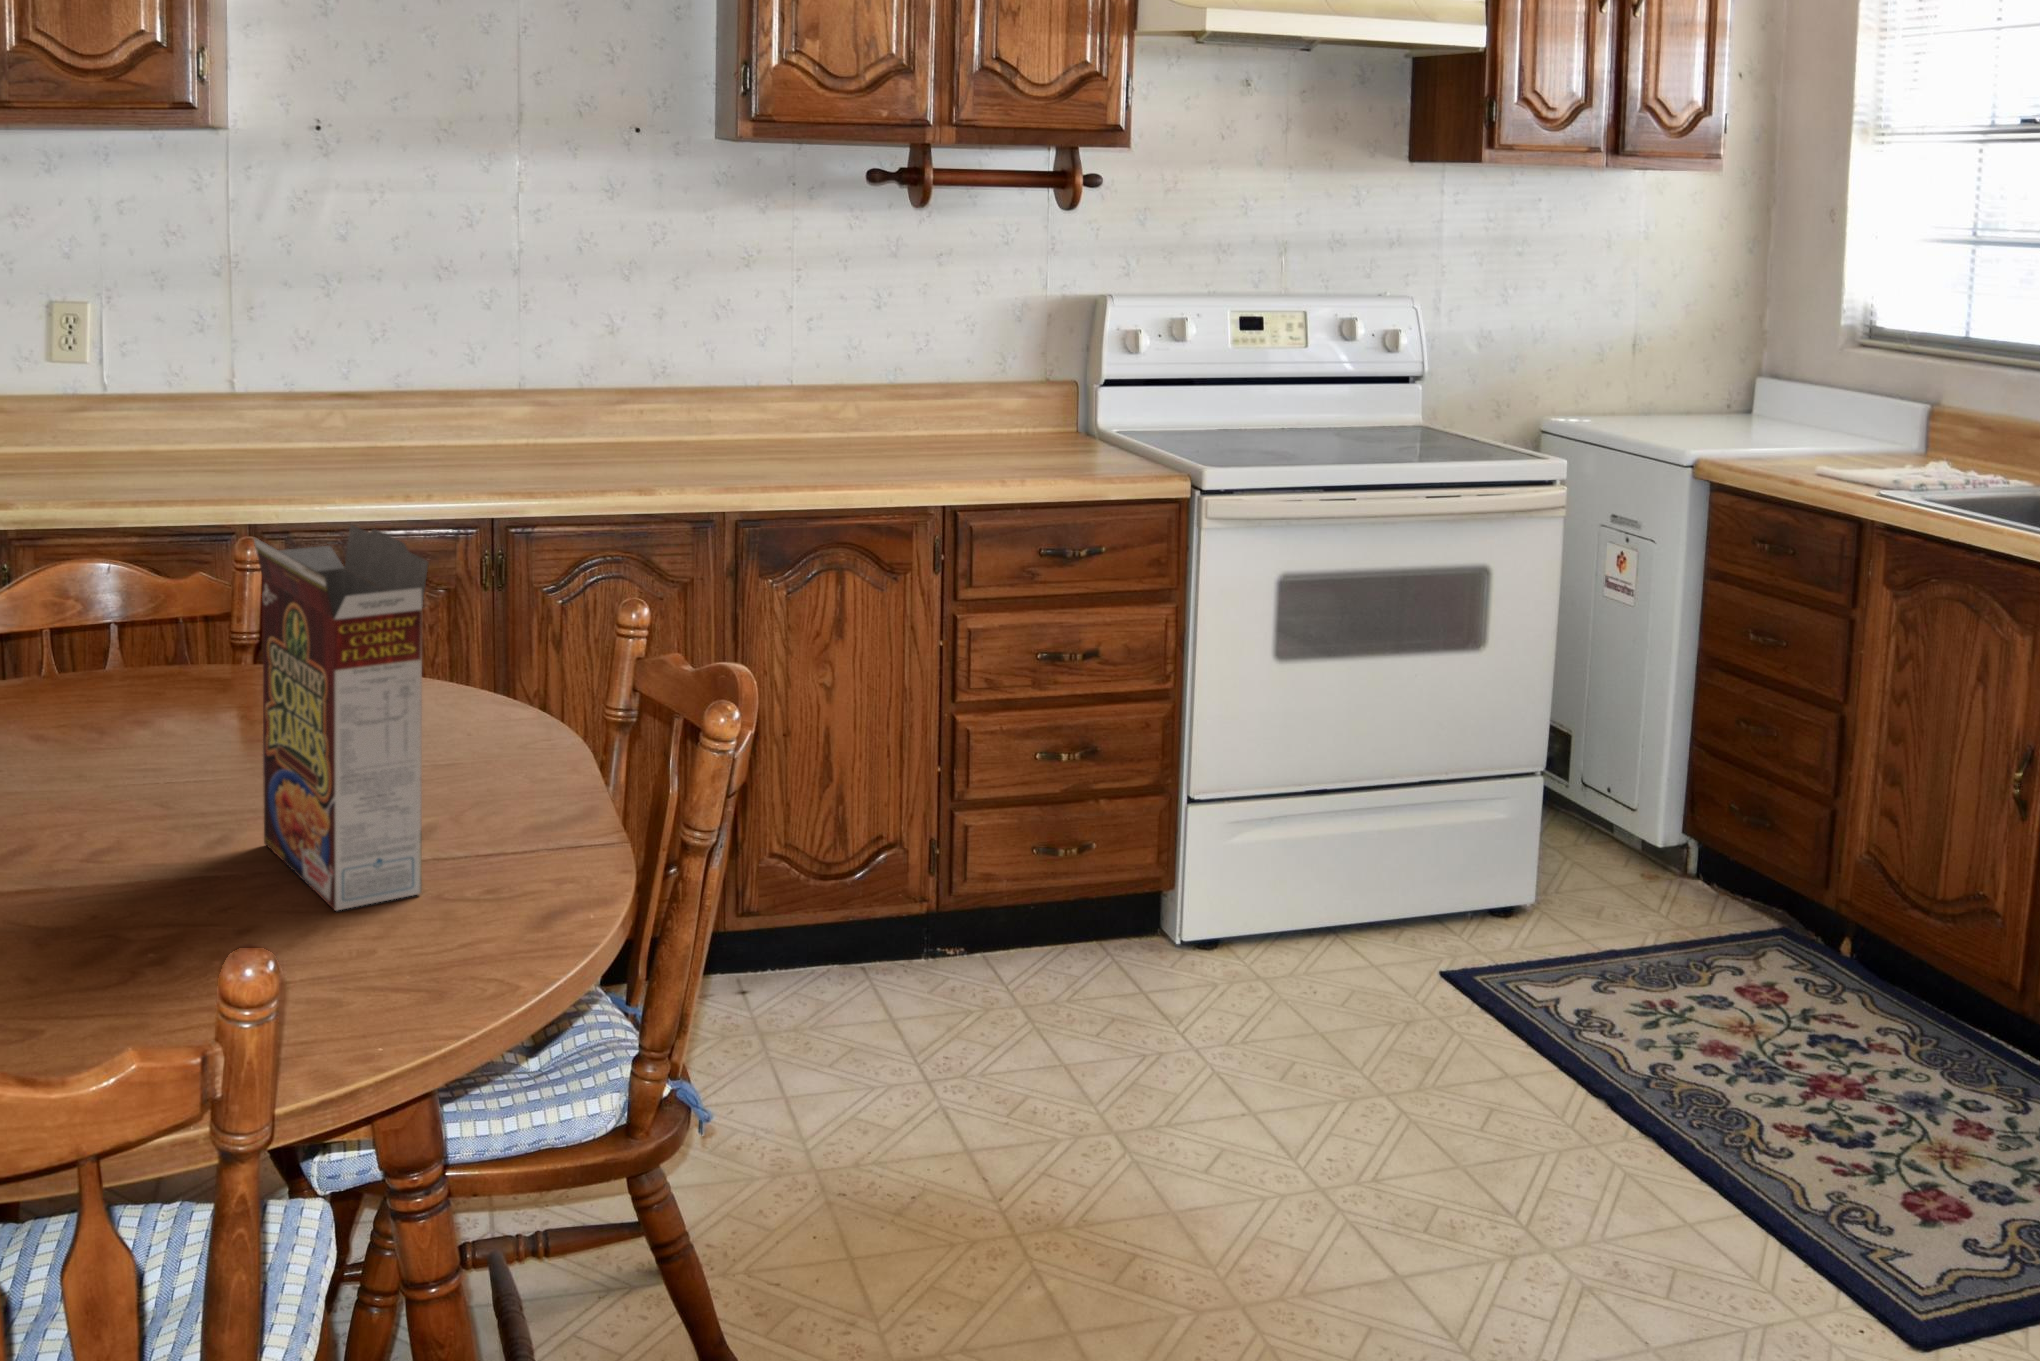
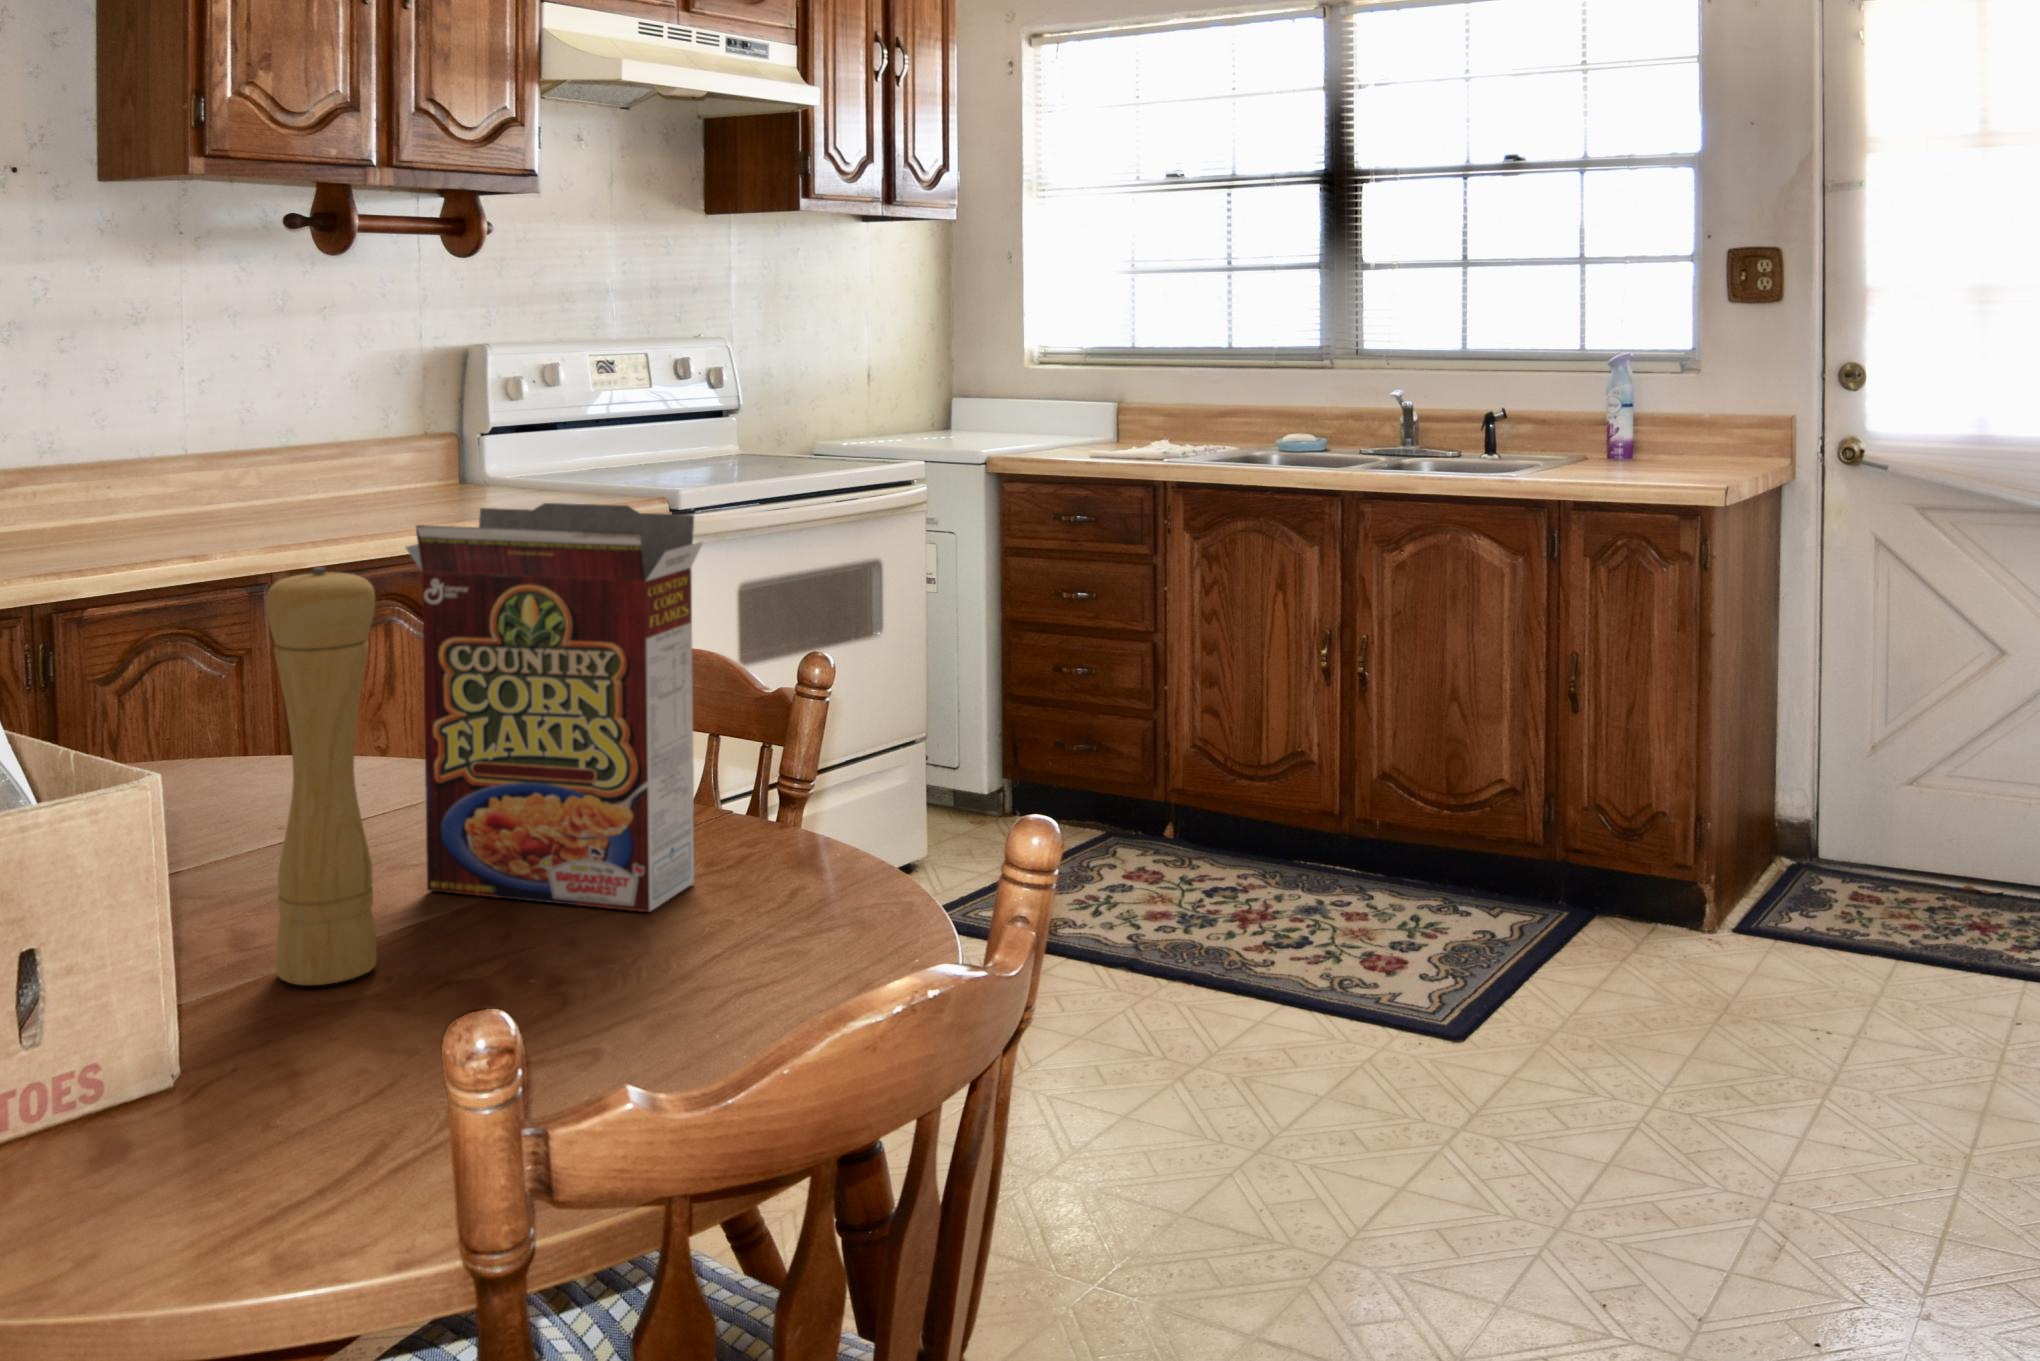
pepper mill: none [20,571,112,904] -> present [266,567,377,985]

